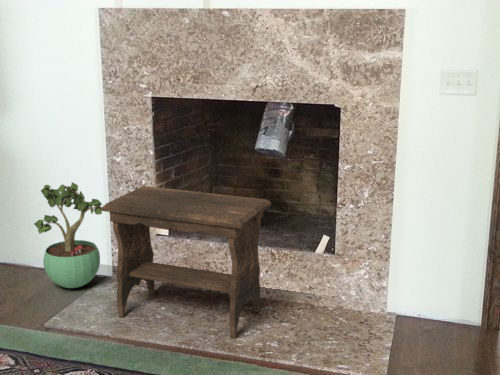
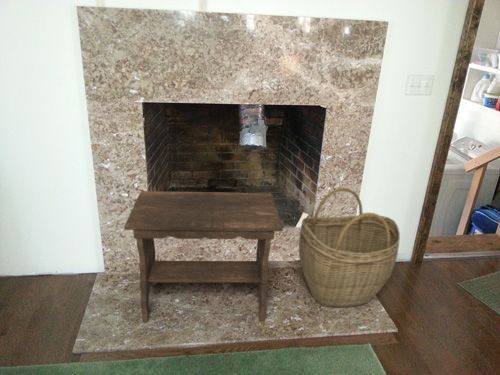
potted plant: present [34,182,102,288] -> none [22,197,102,299]
woven basket: none [293,203,409,348] -> present [299,188,400,307]

